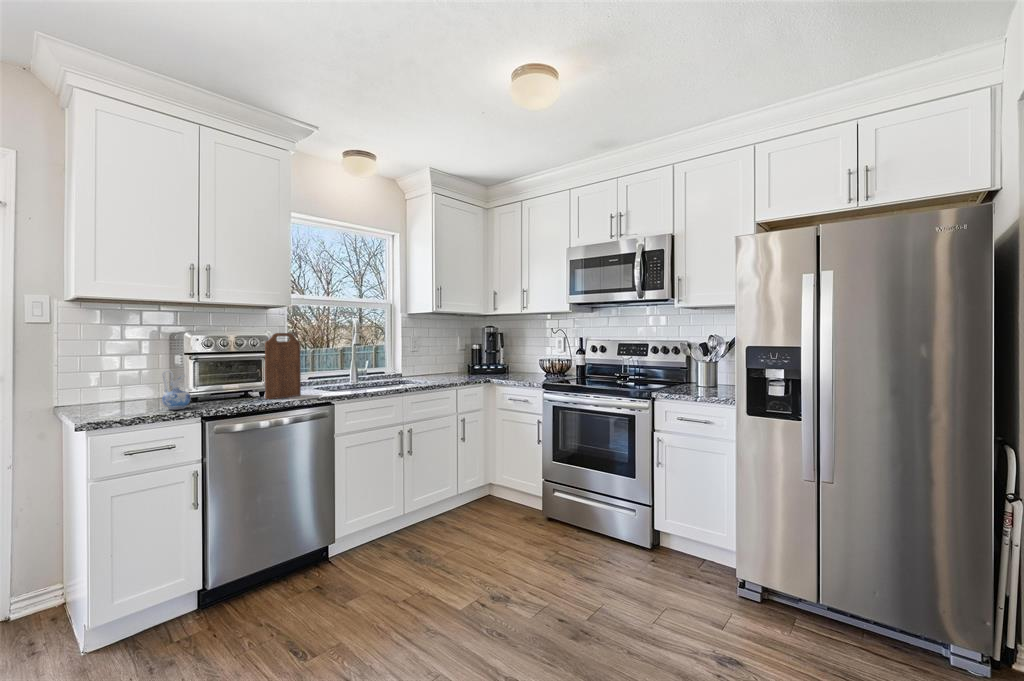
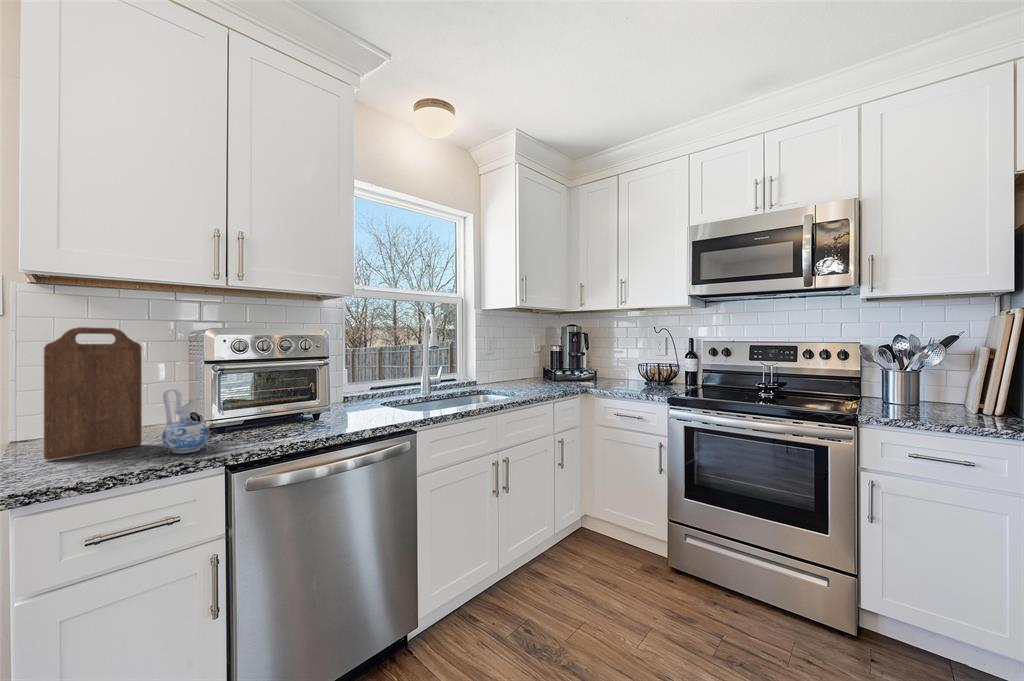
cutting board: present [265,333,301,399] -> present [44,327,142,460]

